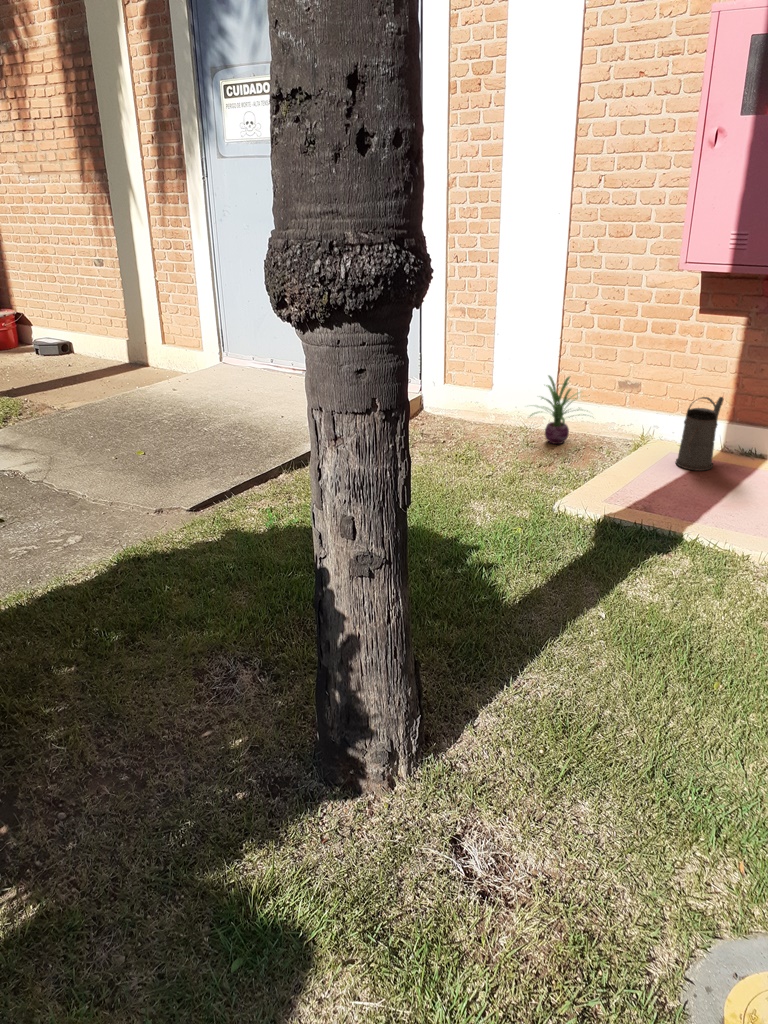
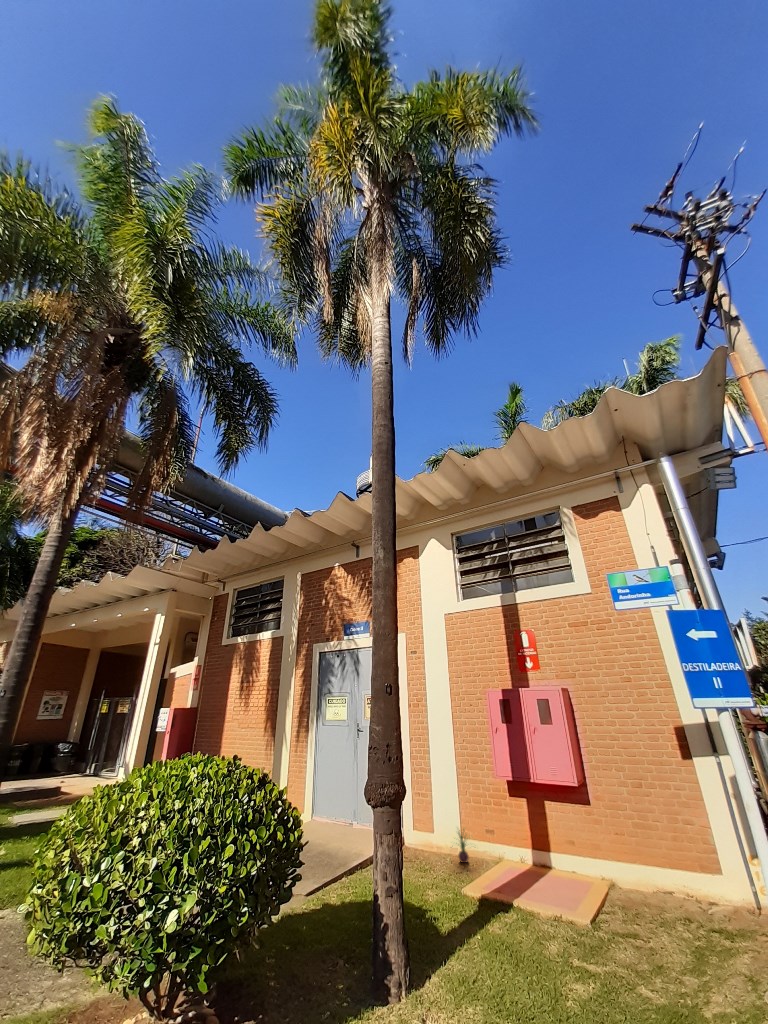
watering can: present [676,397,724,471] -> none [512,836,529,875]

